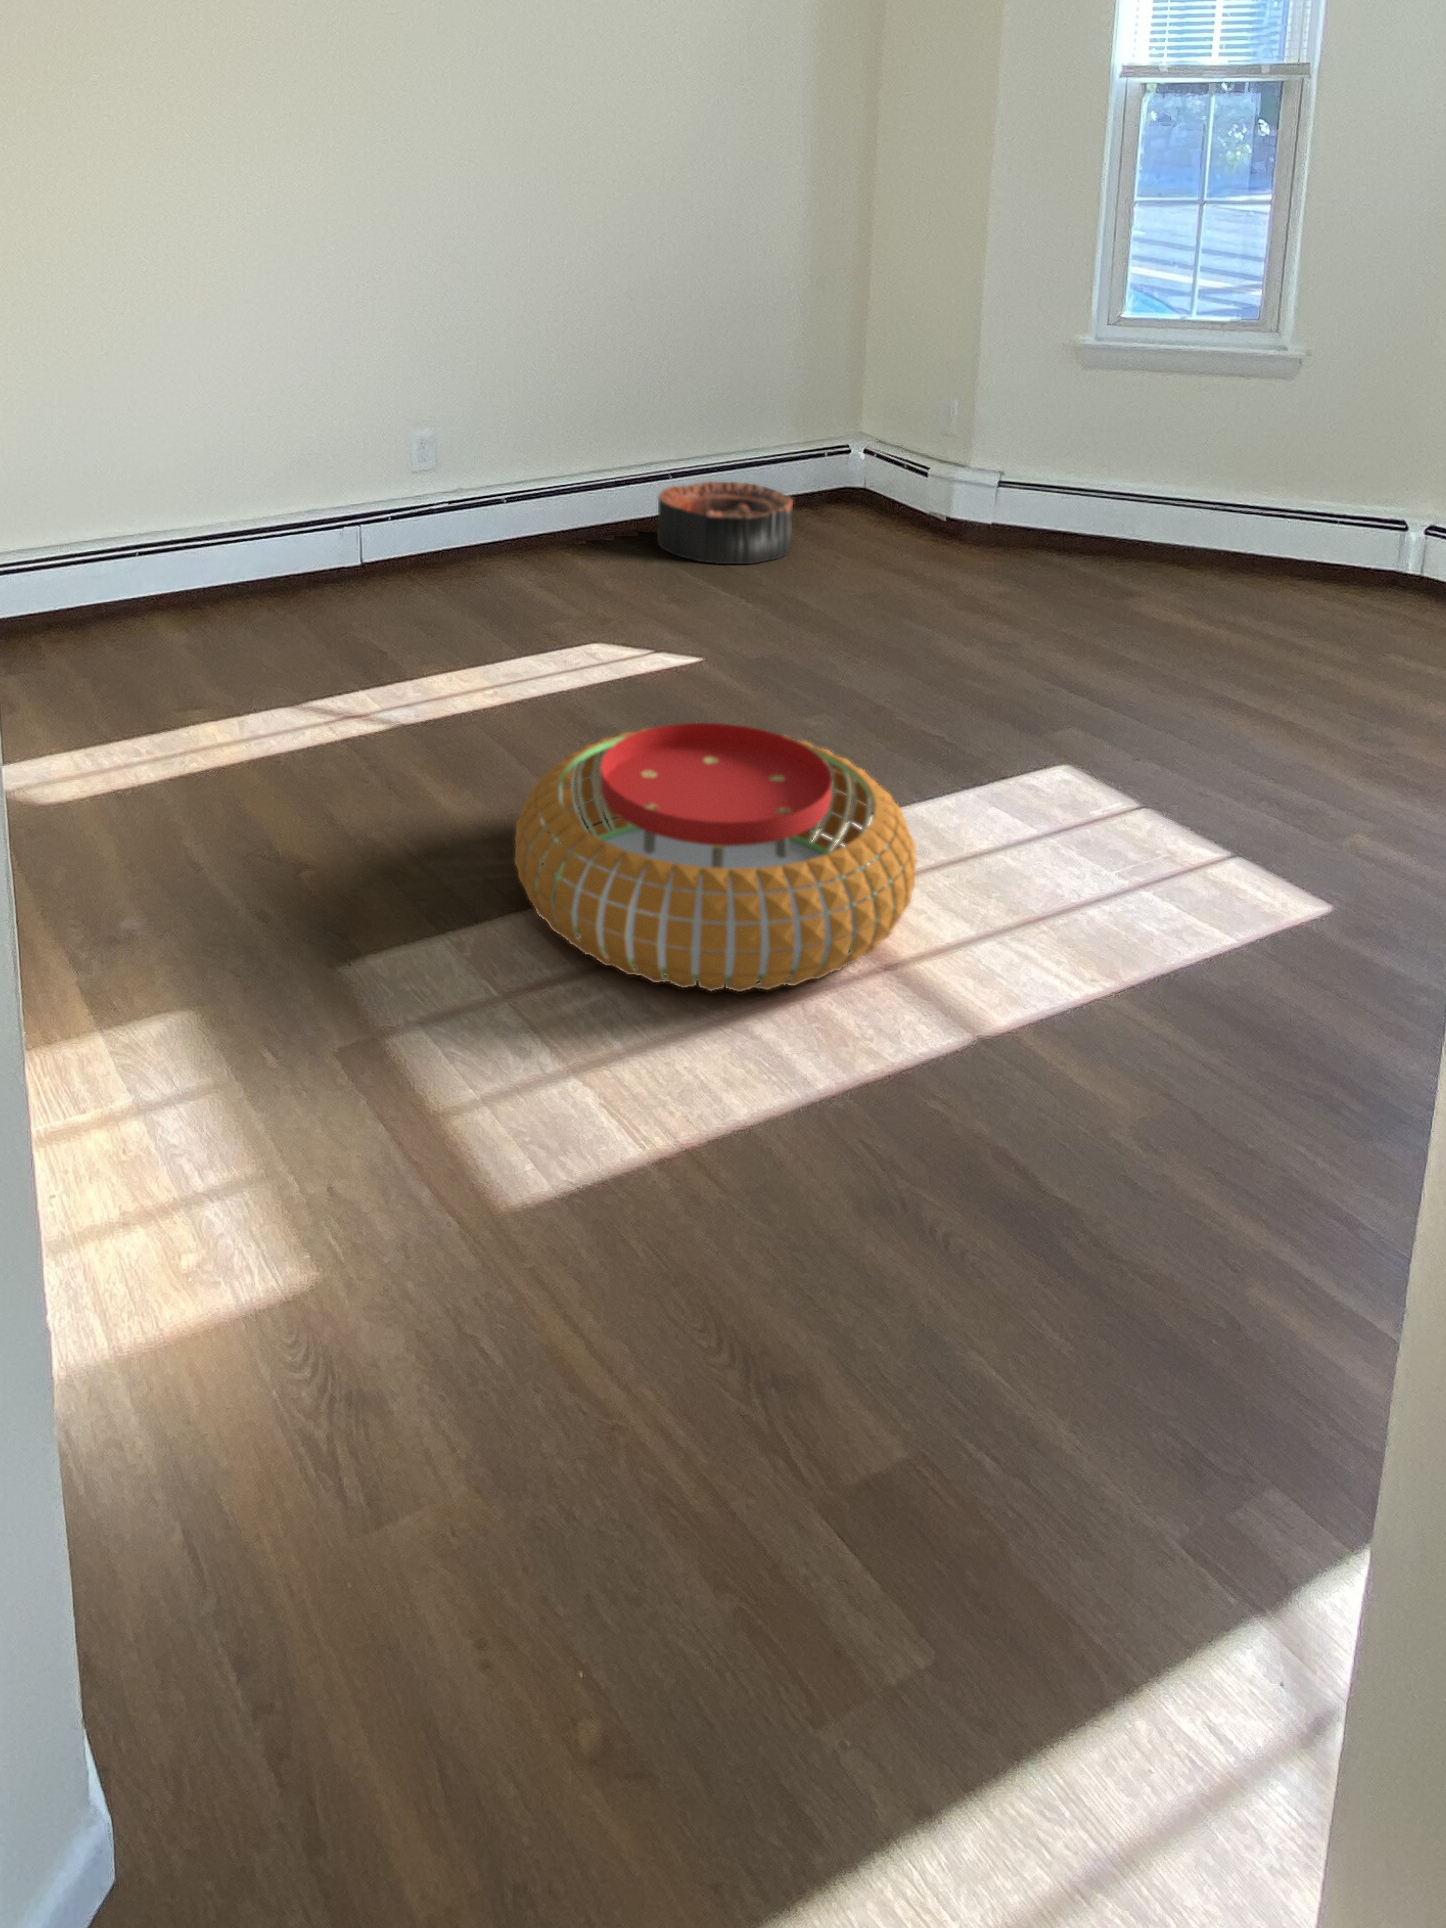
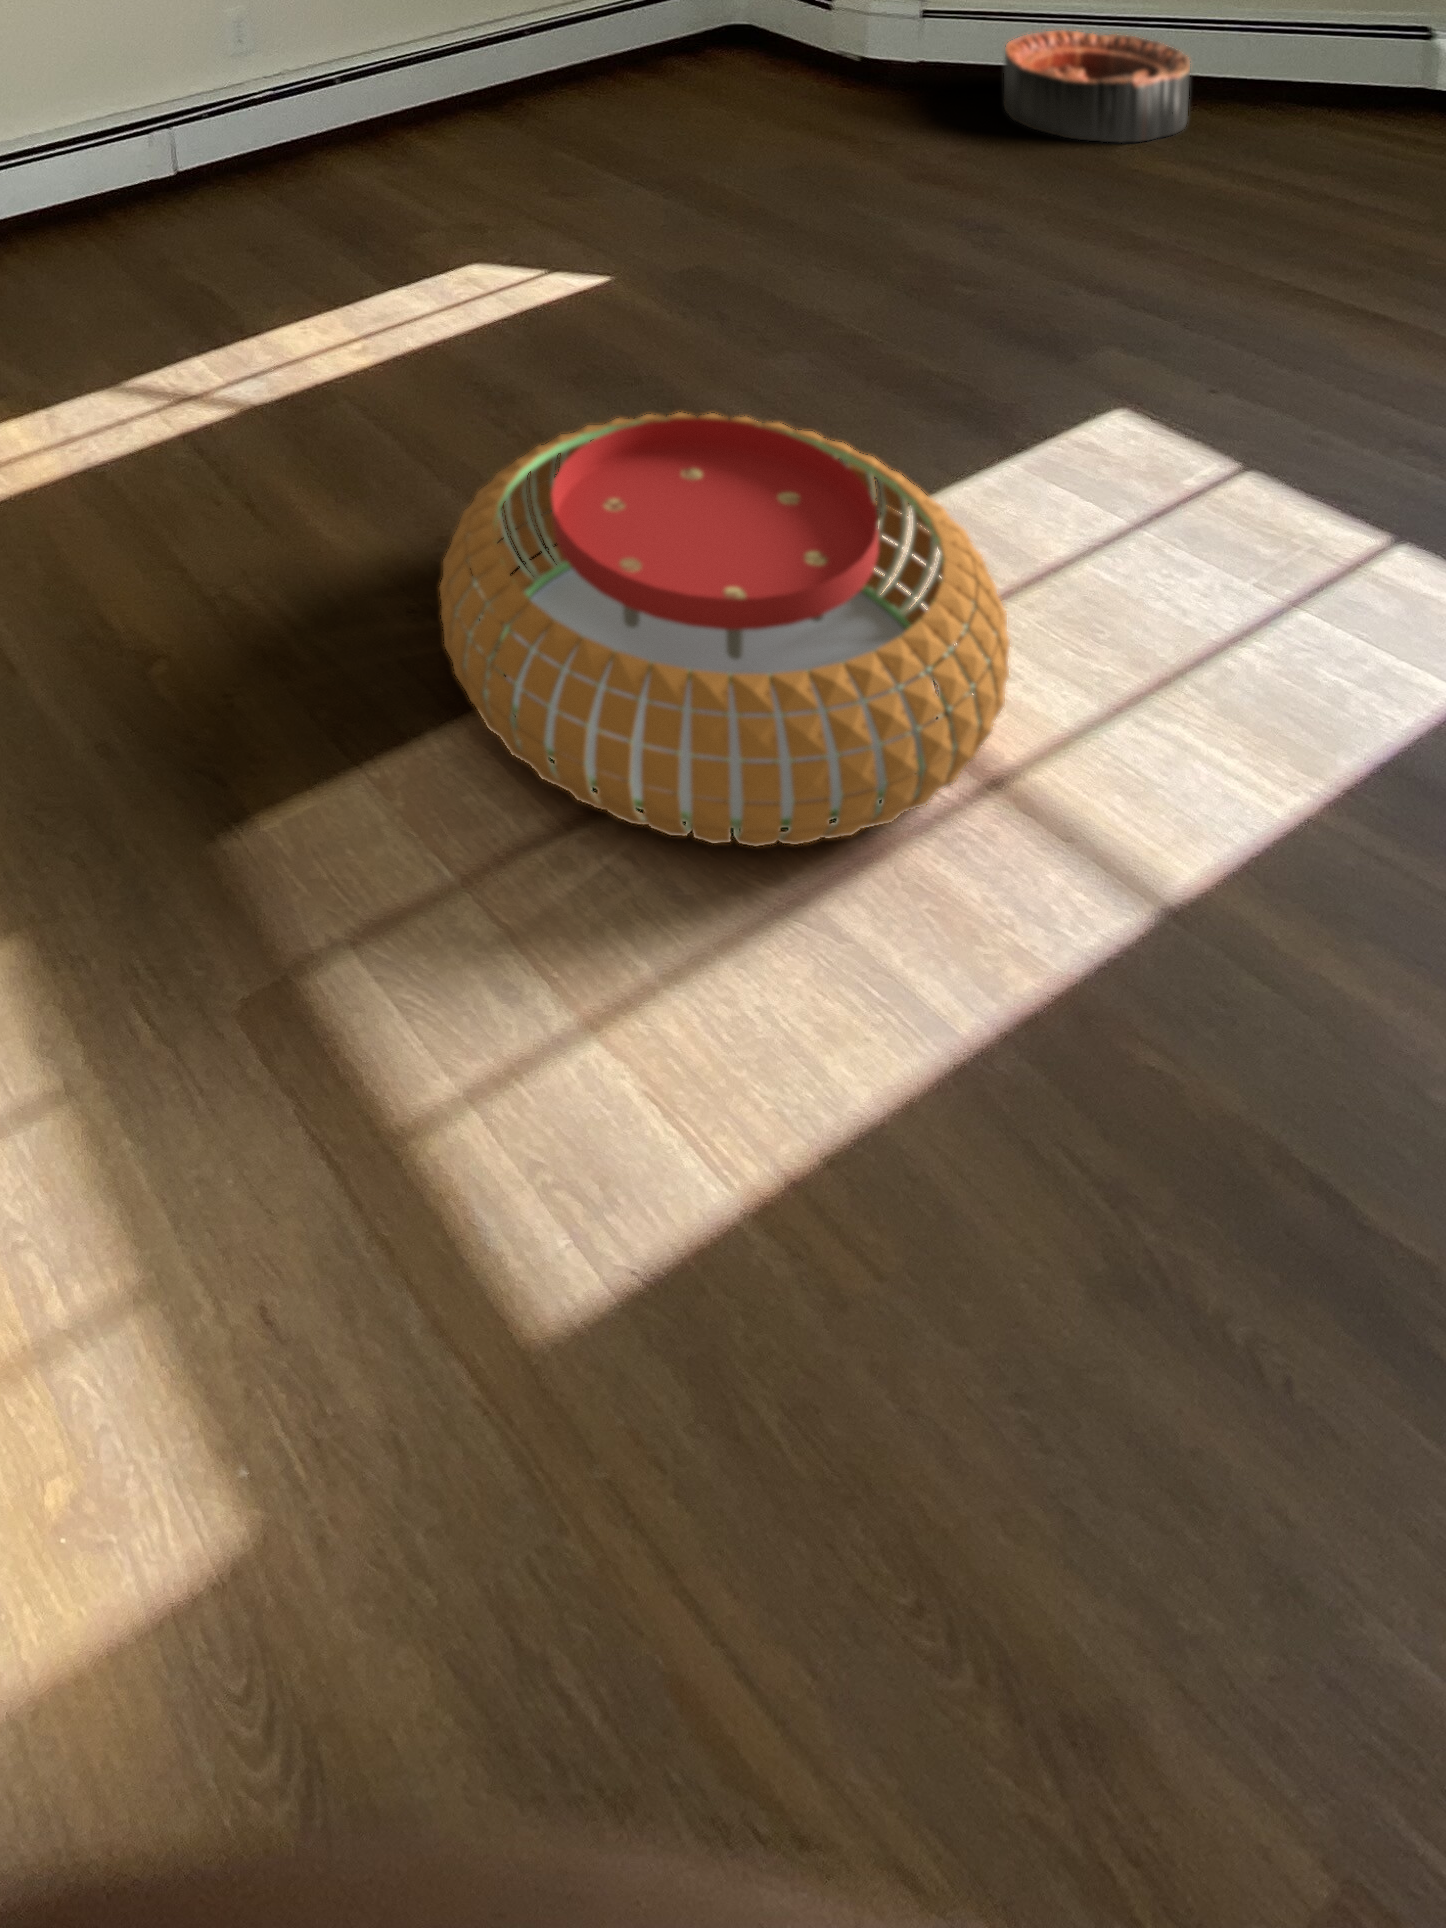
basket: present [657,482,793,564] -> present [1004,30,1190,142]

